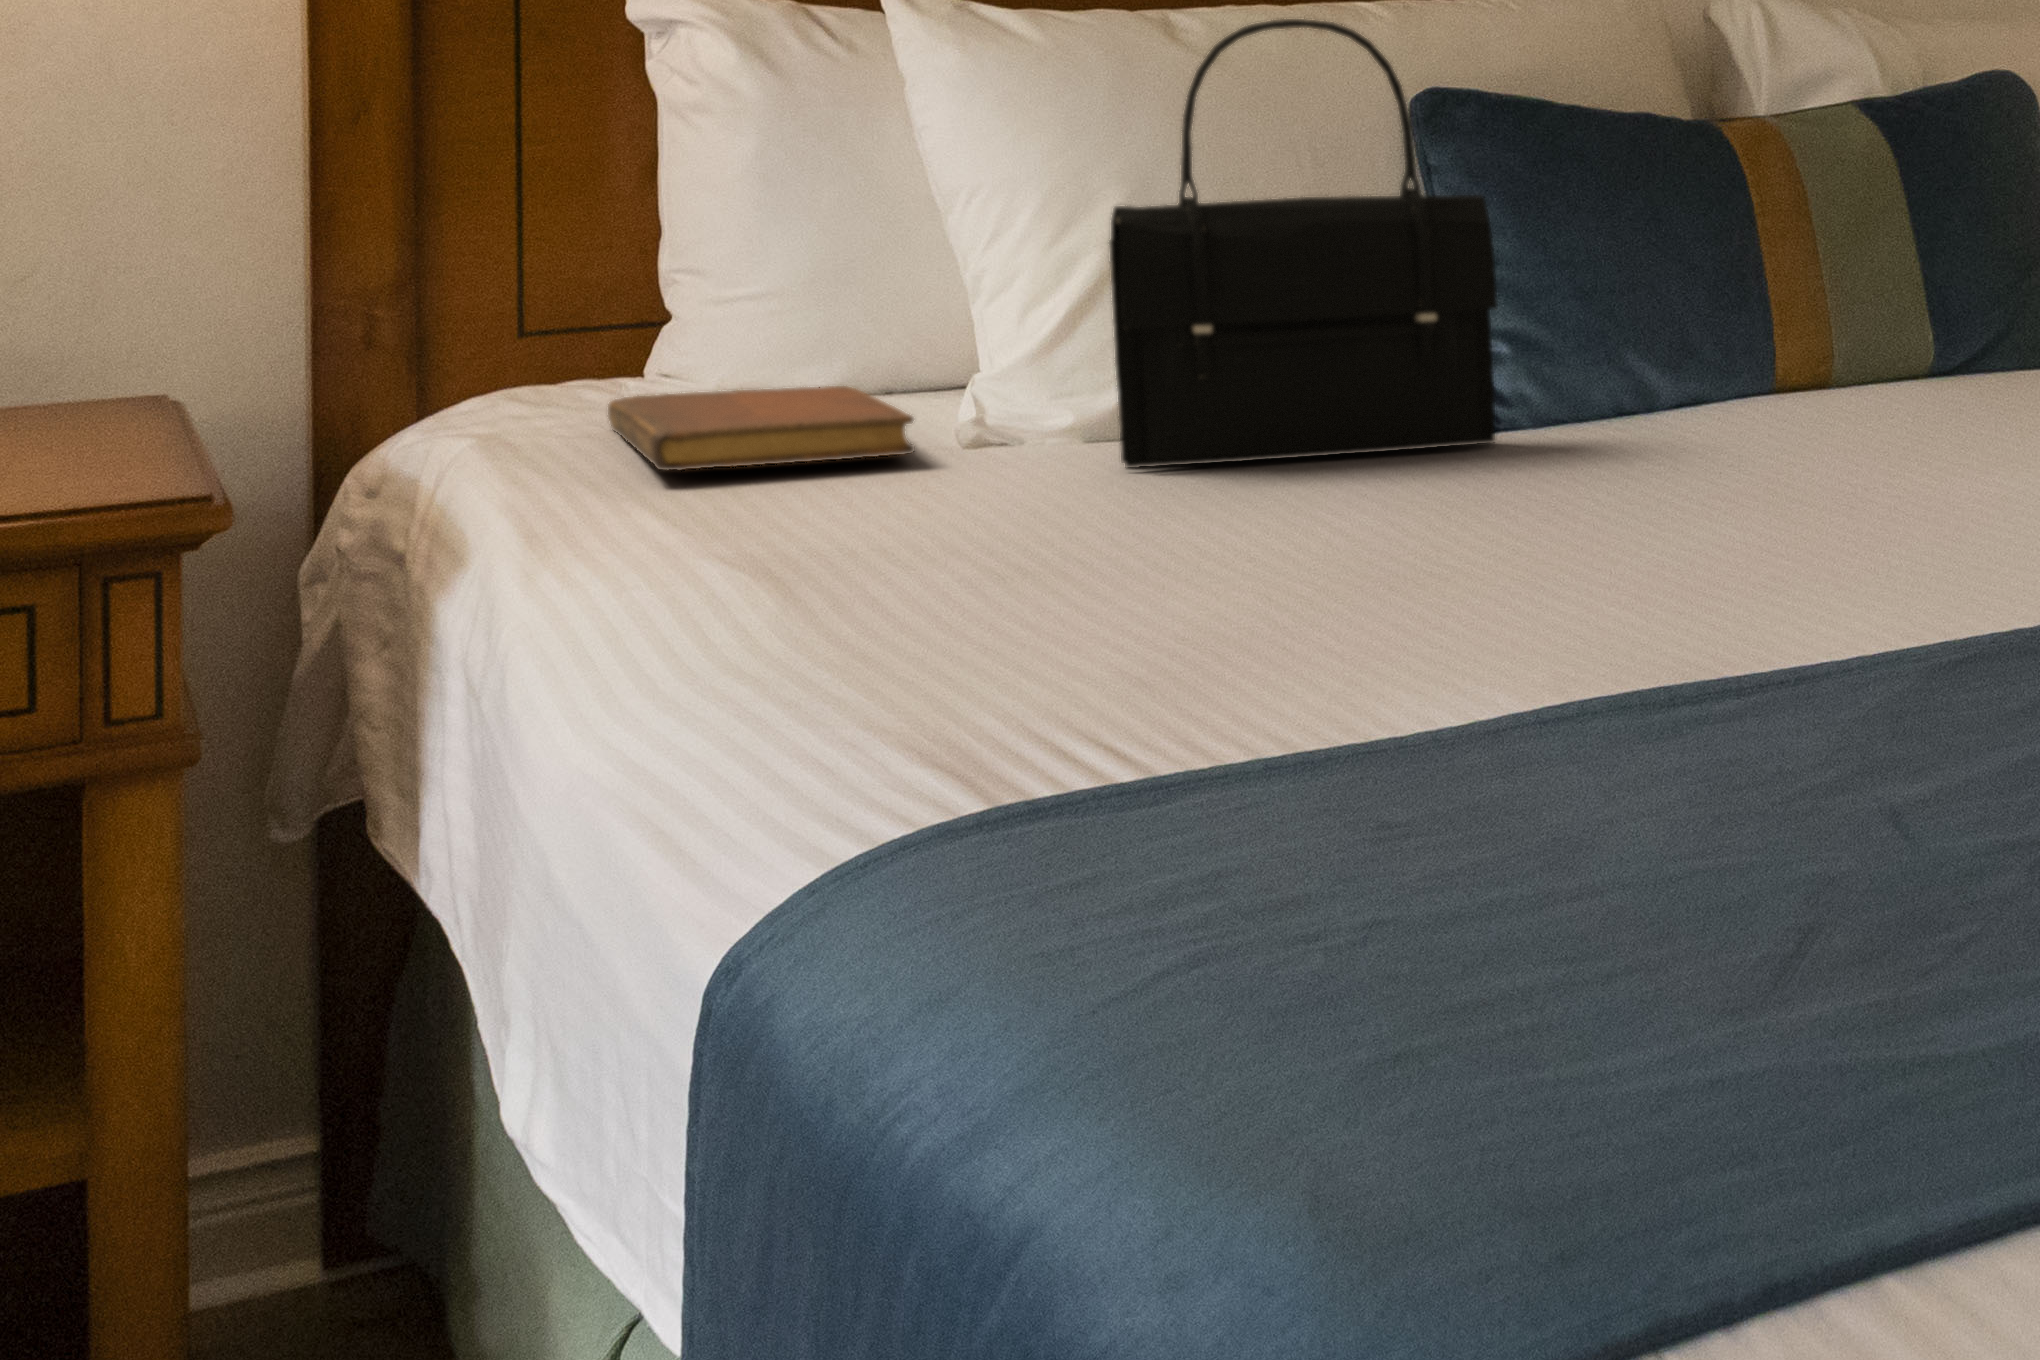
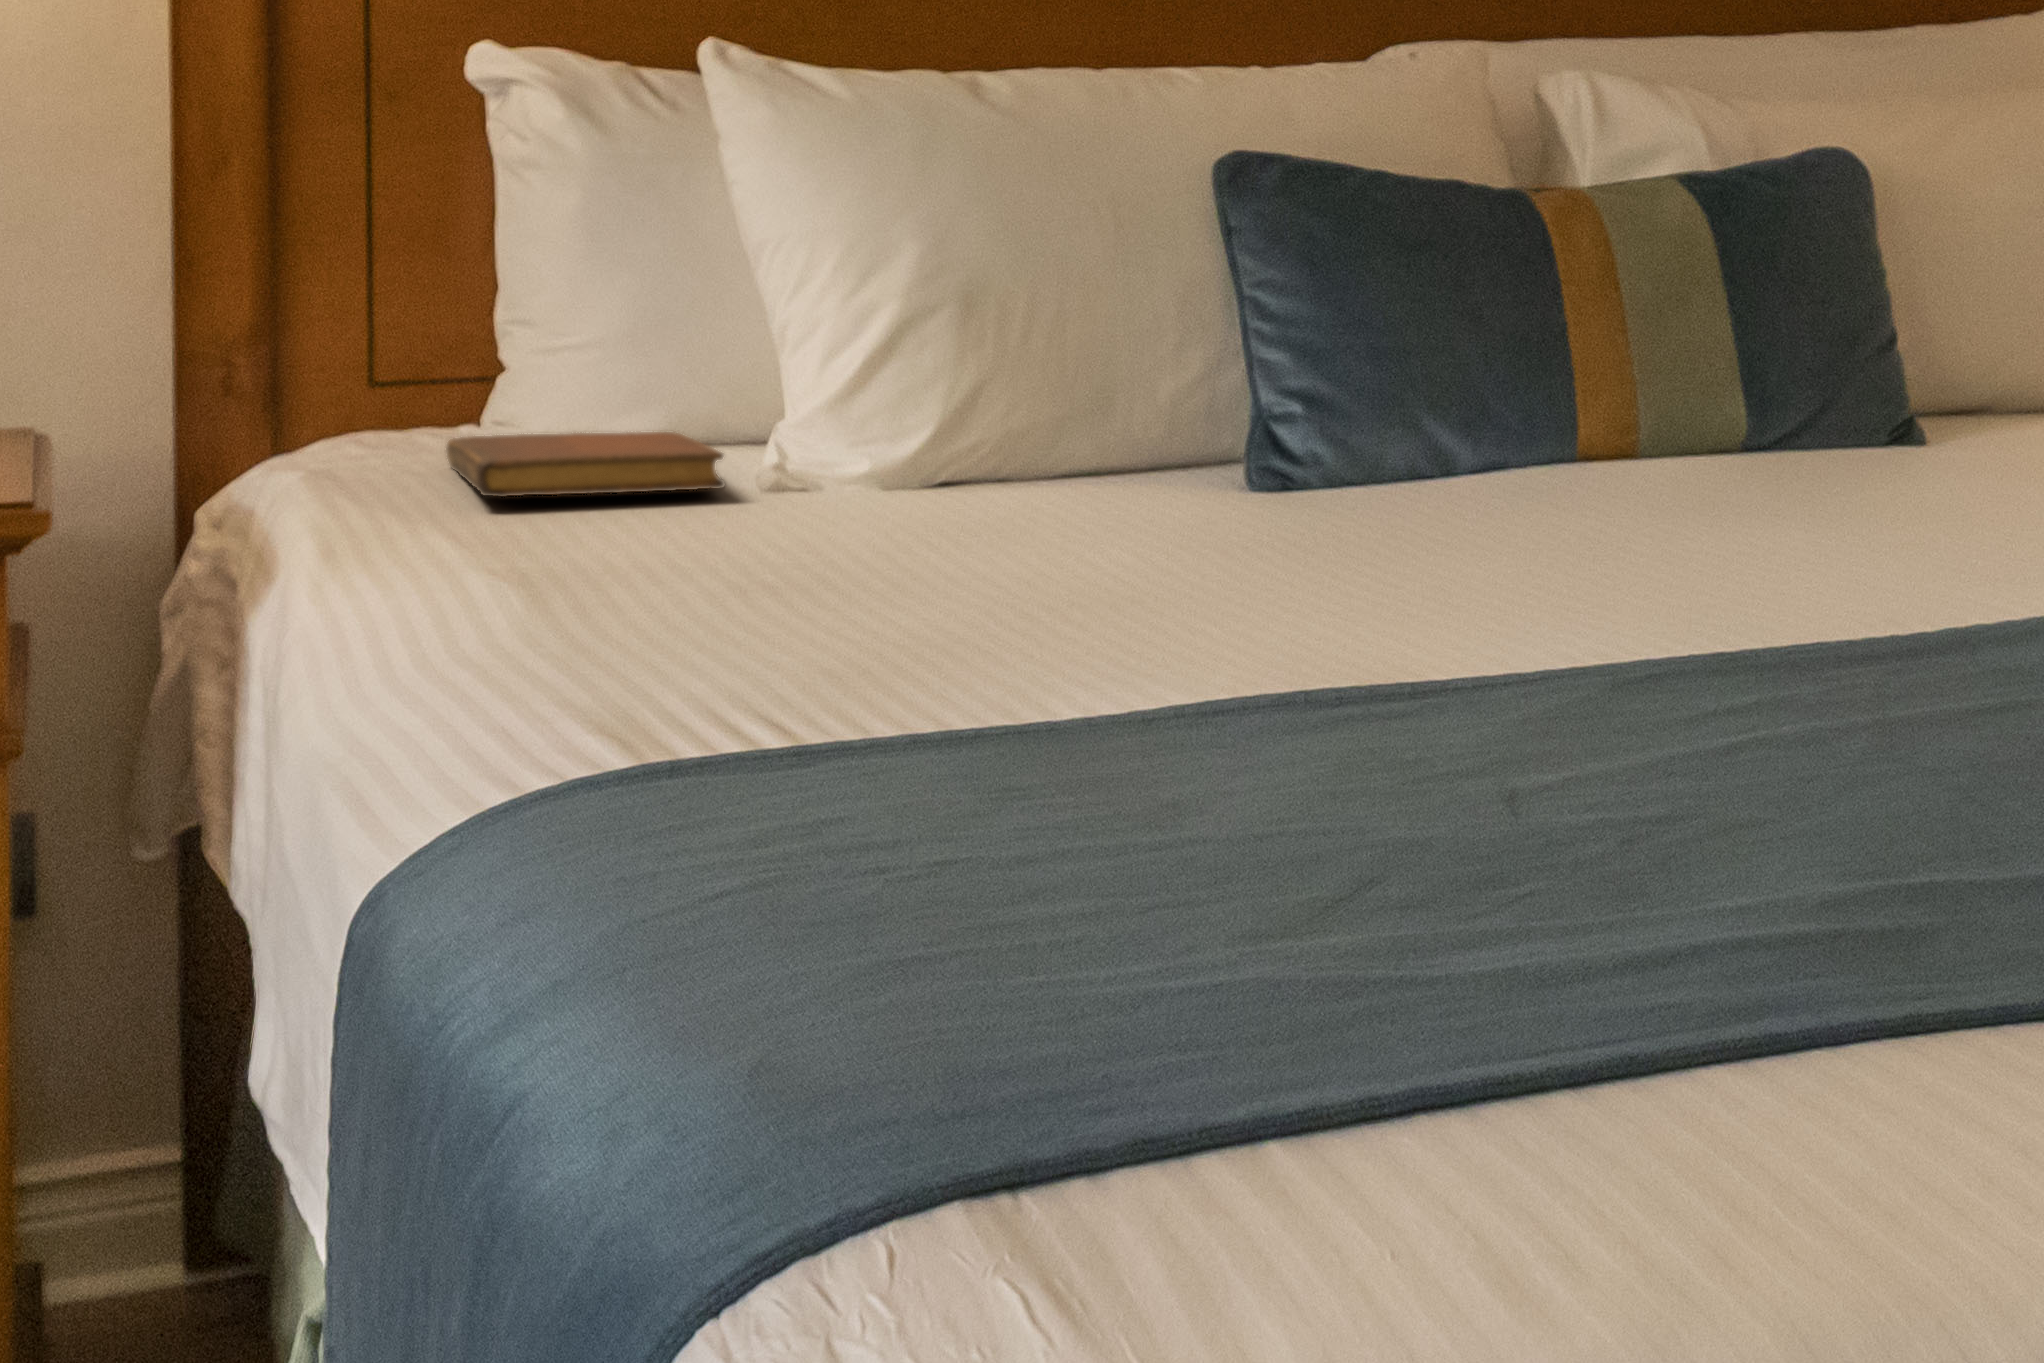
handbag: present [1110,19,1498,468] -> none [905,80,1276,505]

